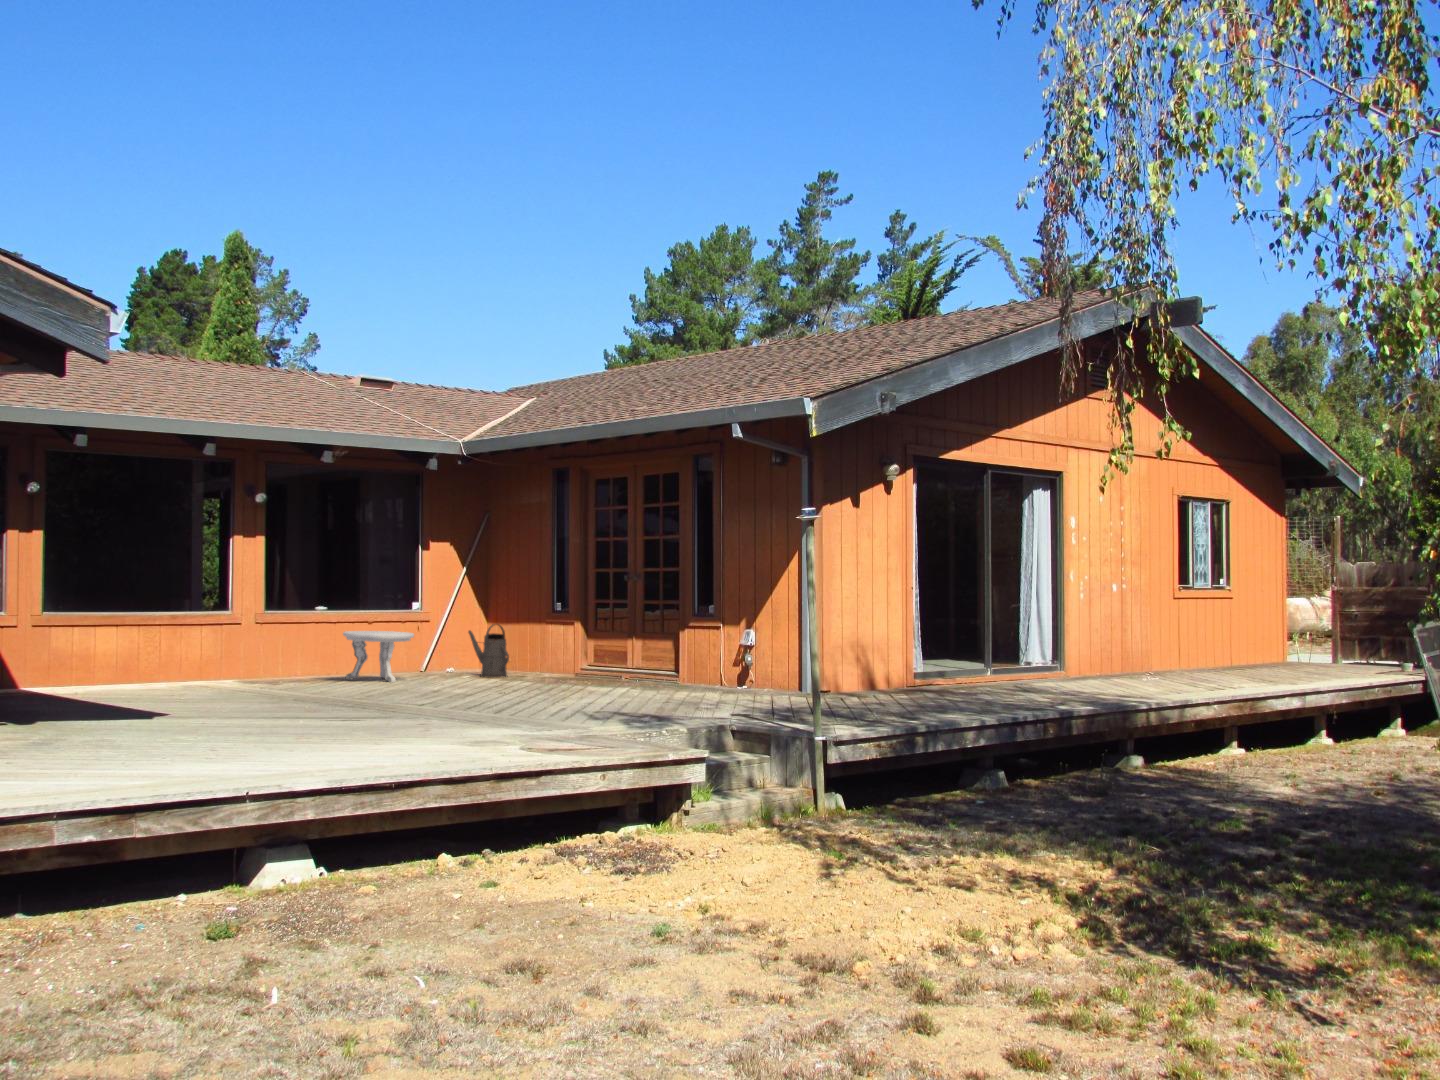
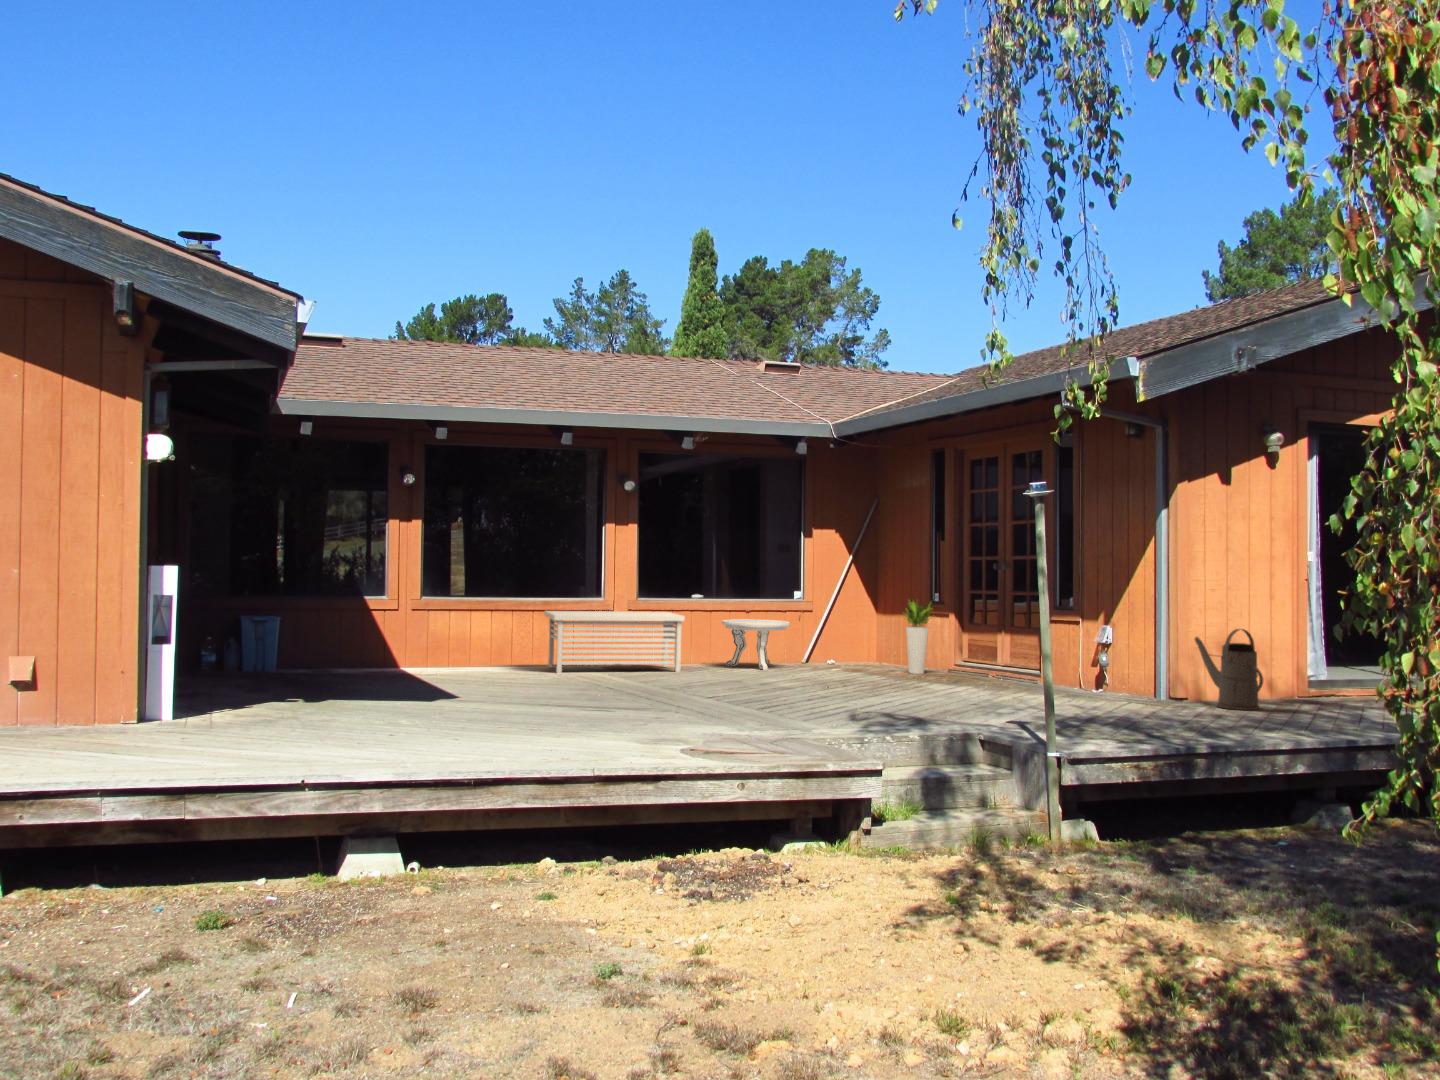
planter: none [527,608,565,681] -> present [906,601,931,674]
storage bench: none [153,624,318,692] -> present [544,611,685,673]
watering can: present [468,624,509,678] -> present [1195,629,1263,710]

